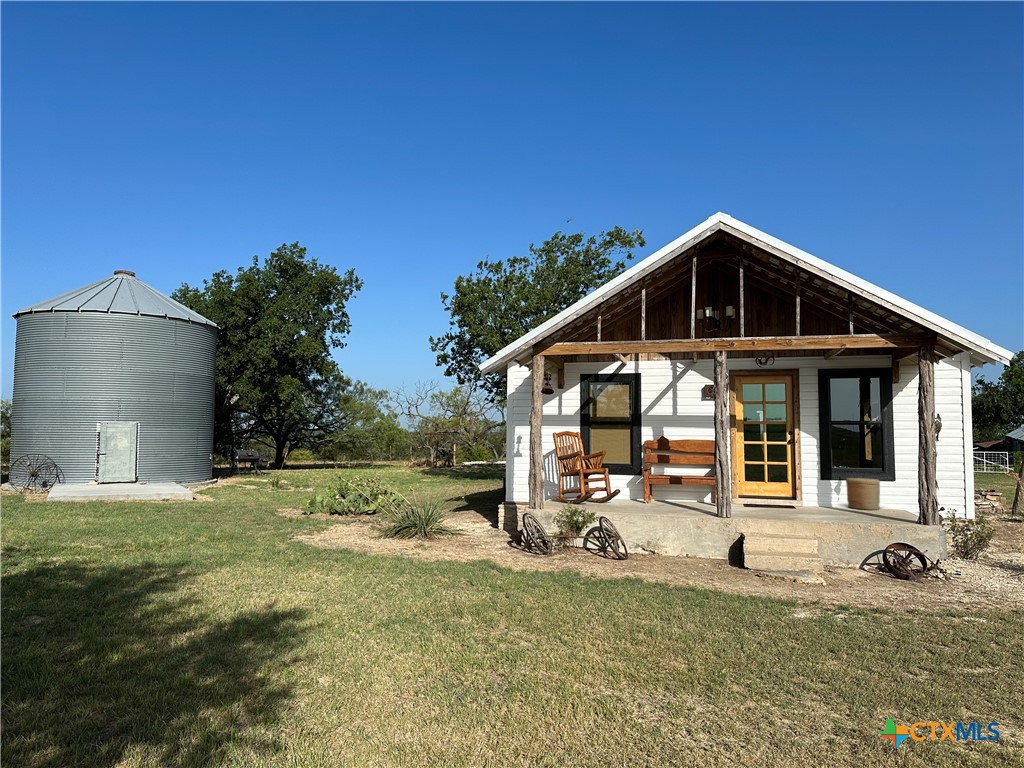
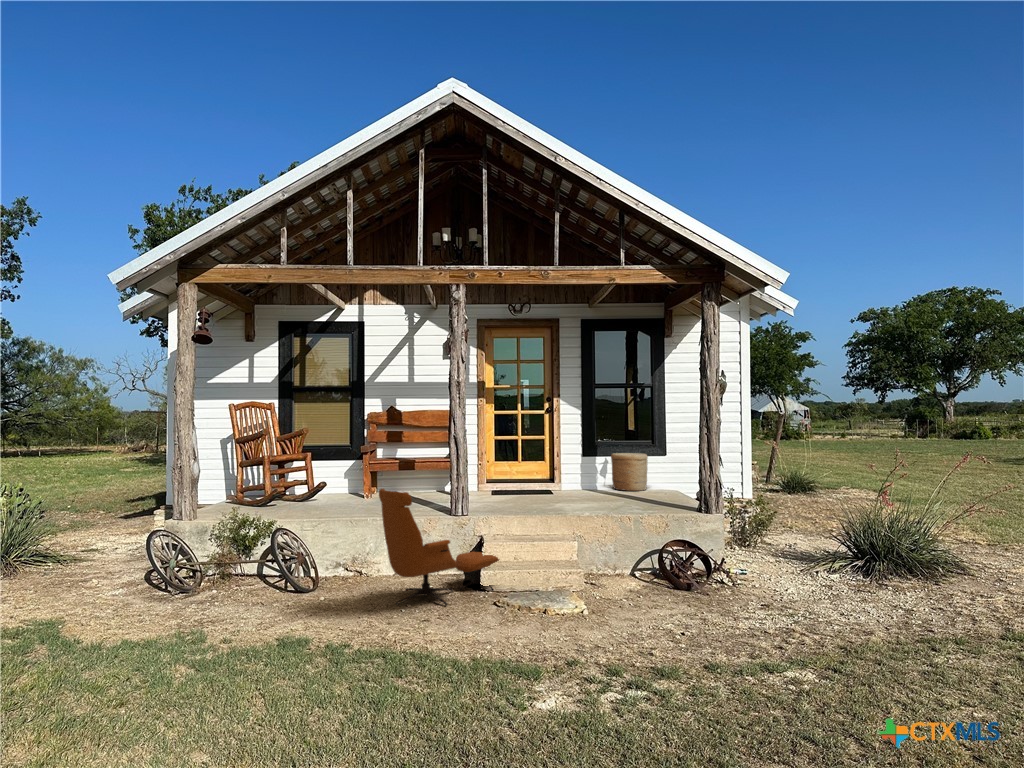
lounge chair: none [673,493,757,573] -> present [379,489,500,606]

